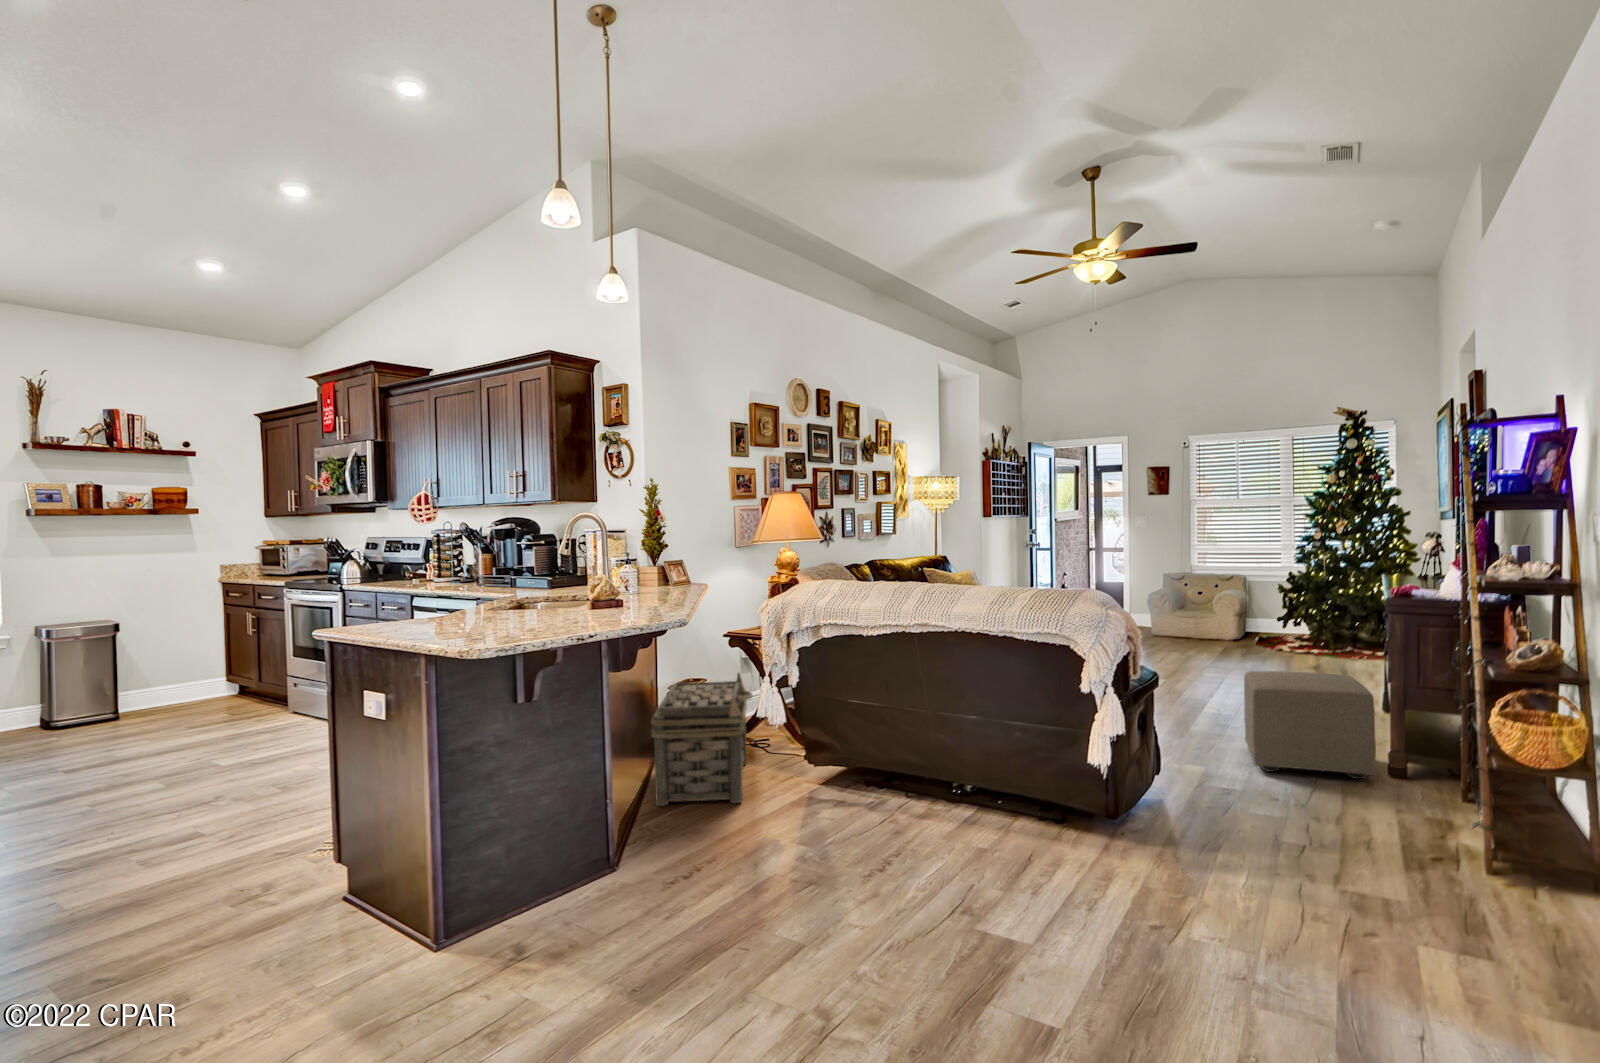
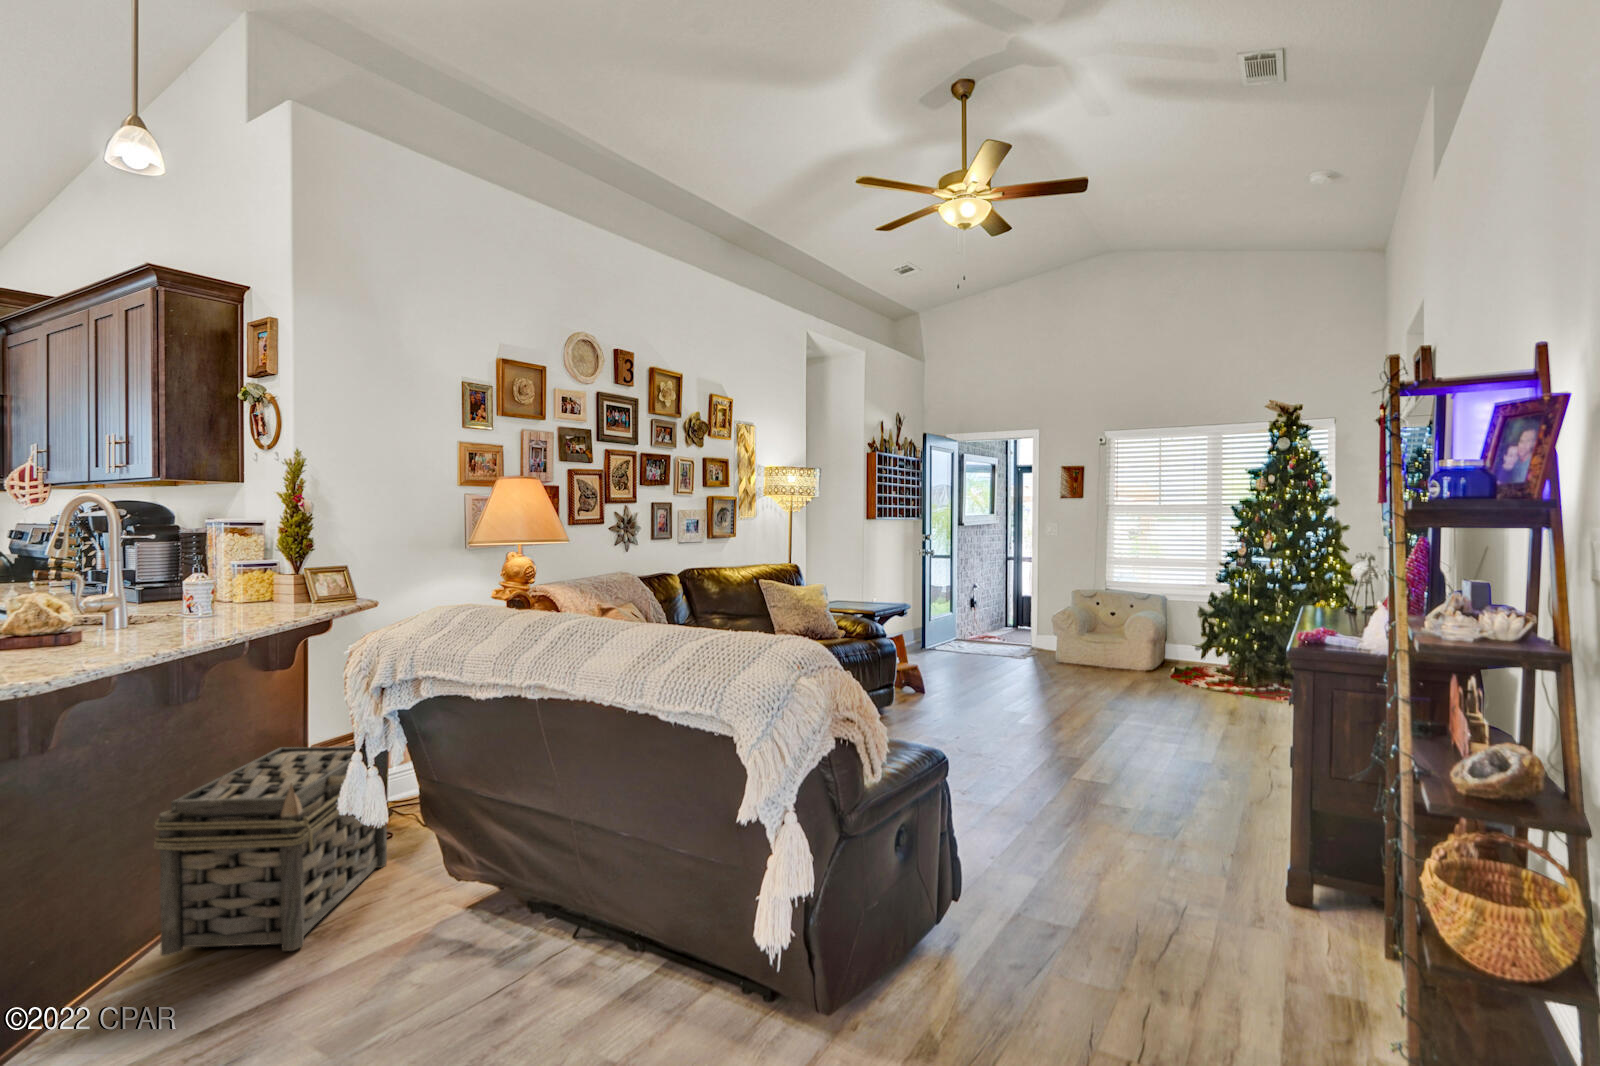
ottoman: present [1244,671,1376,779] -> none [1097,741,1264,912]

